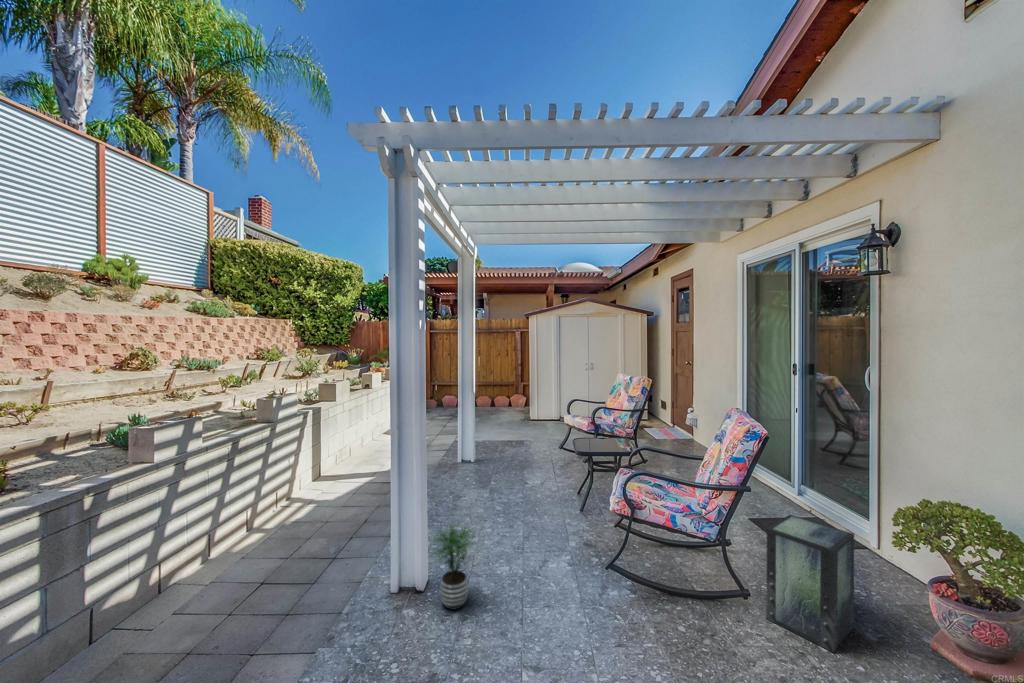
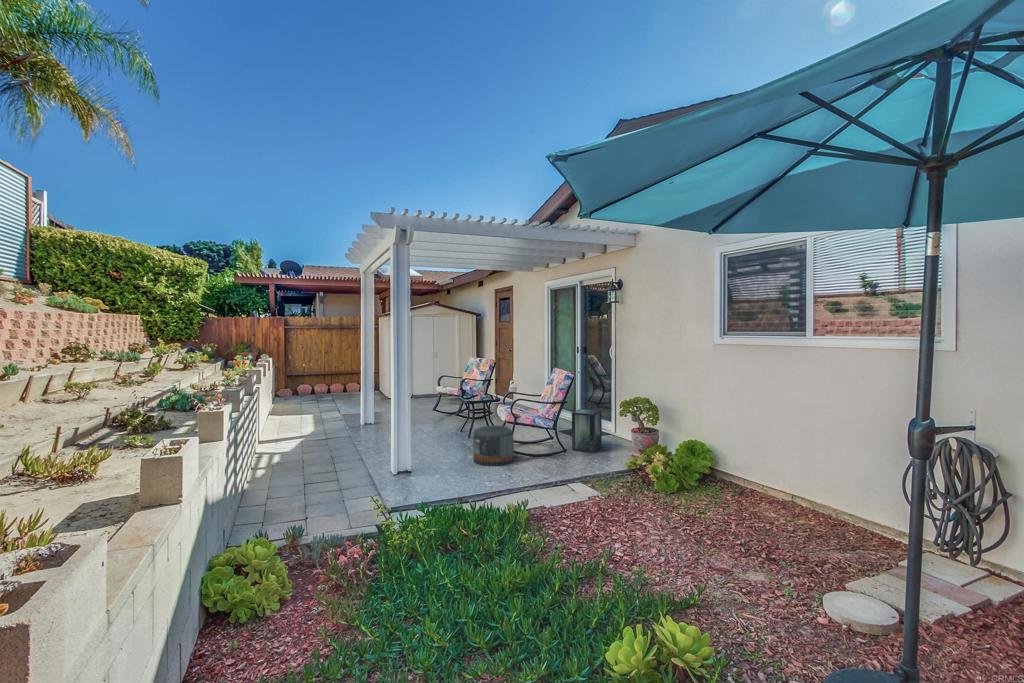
potted plant: present [430,524,475,610] -> none [429,427,456,466]
pouf: none [520,530,611,647] -> present [473,426,514,466]

